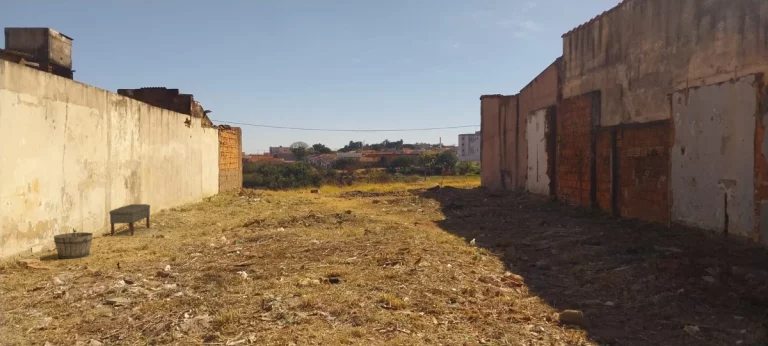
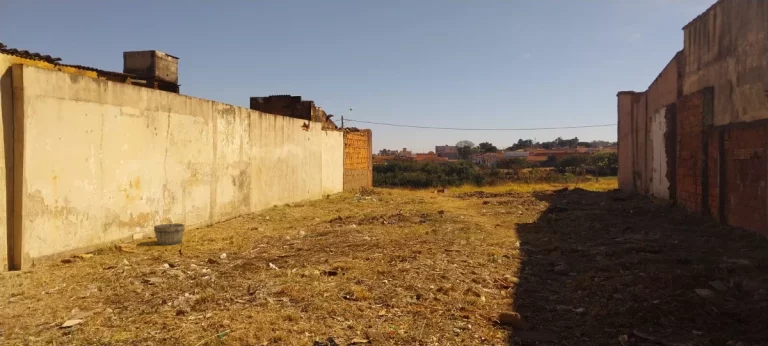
bench: present [109,204,150,236] -> none [213,201,252,228]

